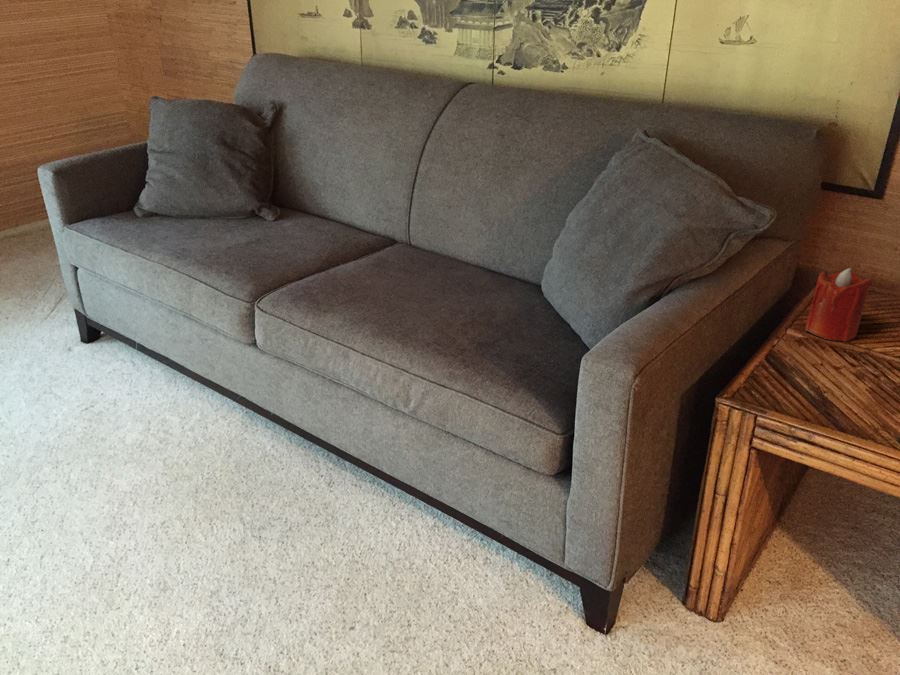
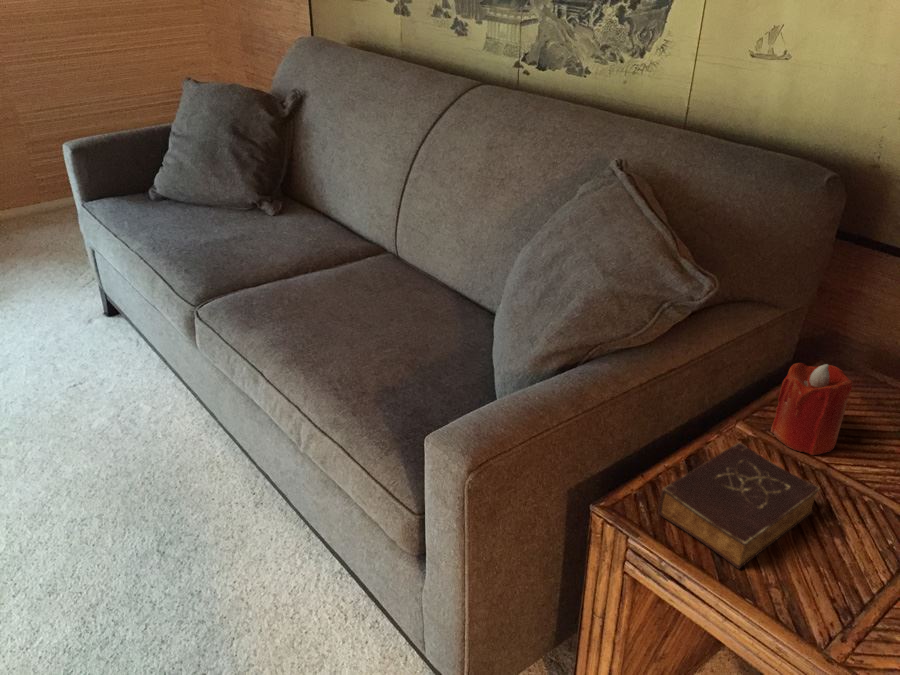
book: none [767,336,879,421] -> present [658,443,820,569]

